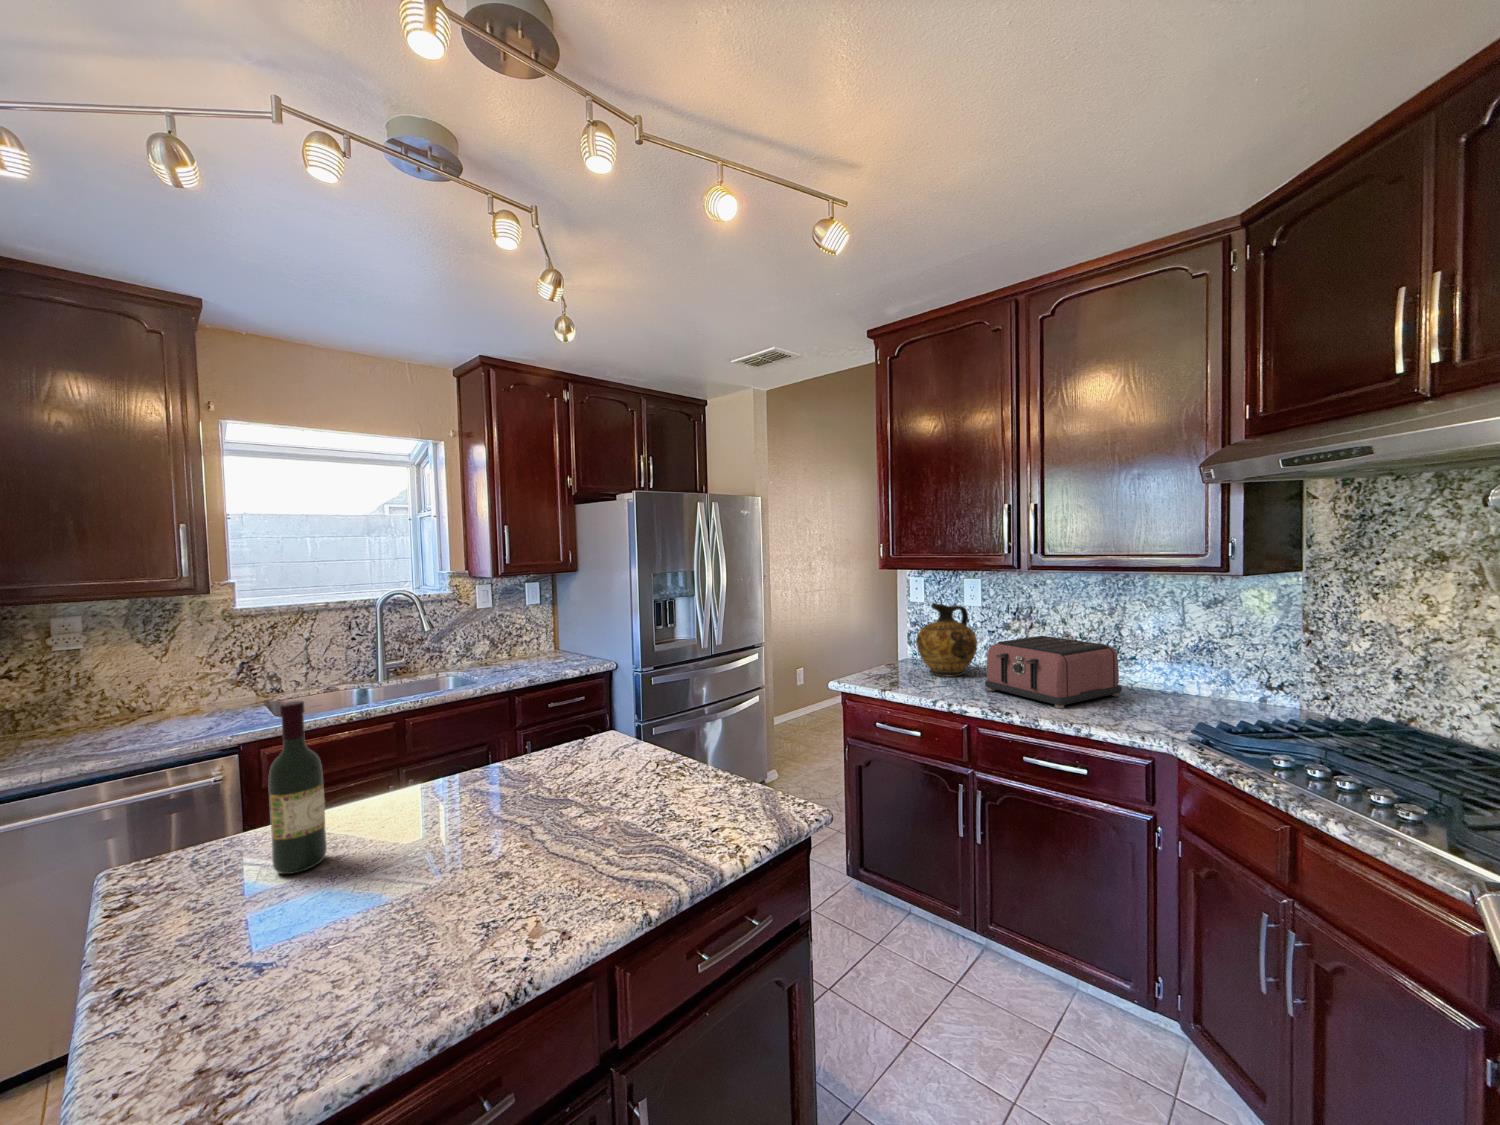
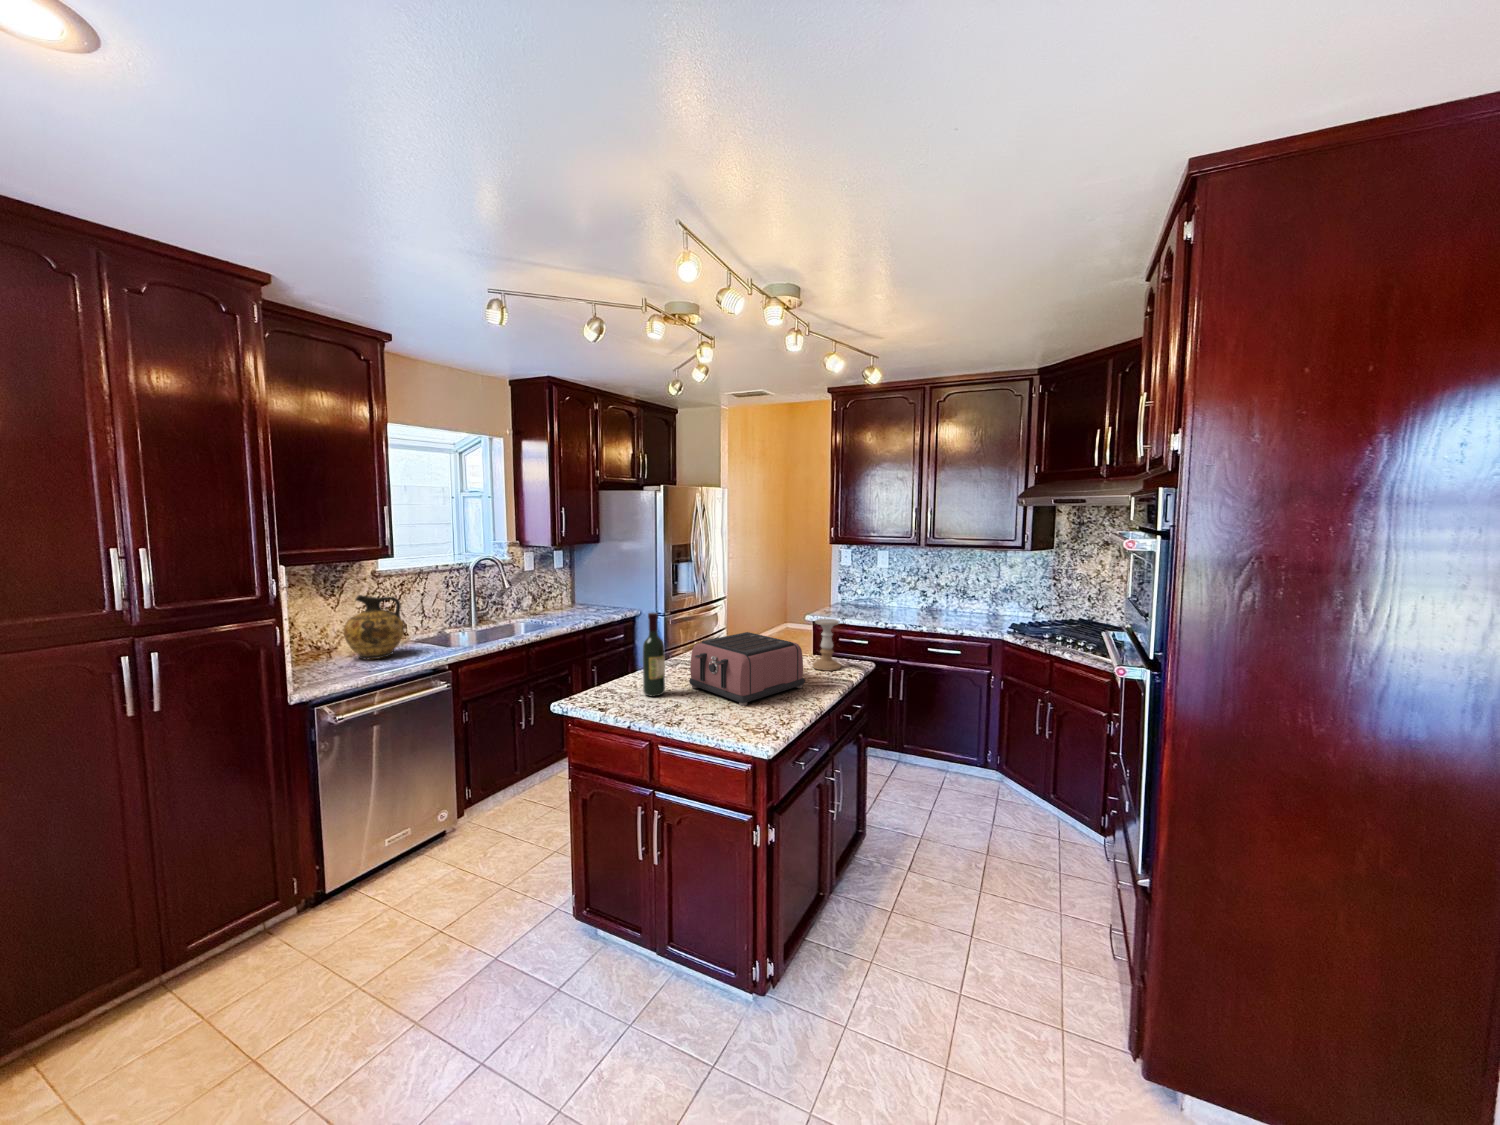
ceramic jug: present [916,603,978,677] -> present [343,595,405,660]
toaster: present [985,636,1122,709] -> present [689,632,805,706]
candle holder: none [689,714,748,829] -> present [813,619,841,671]

